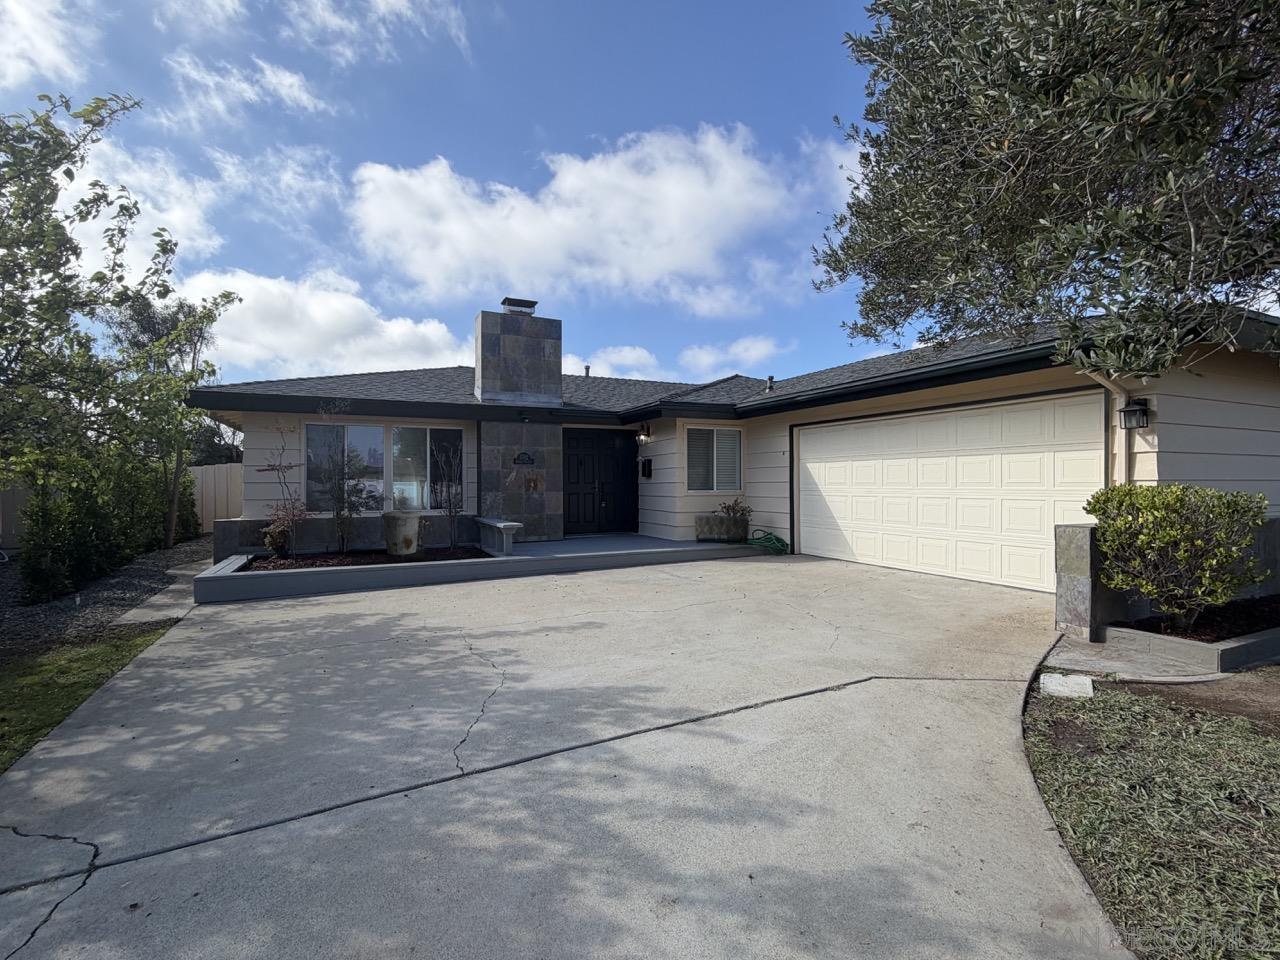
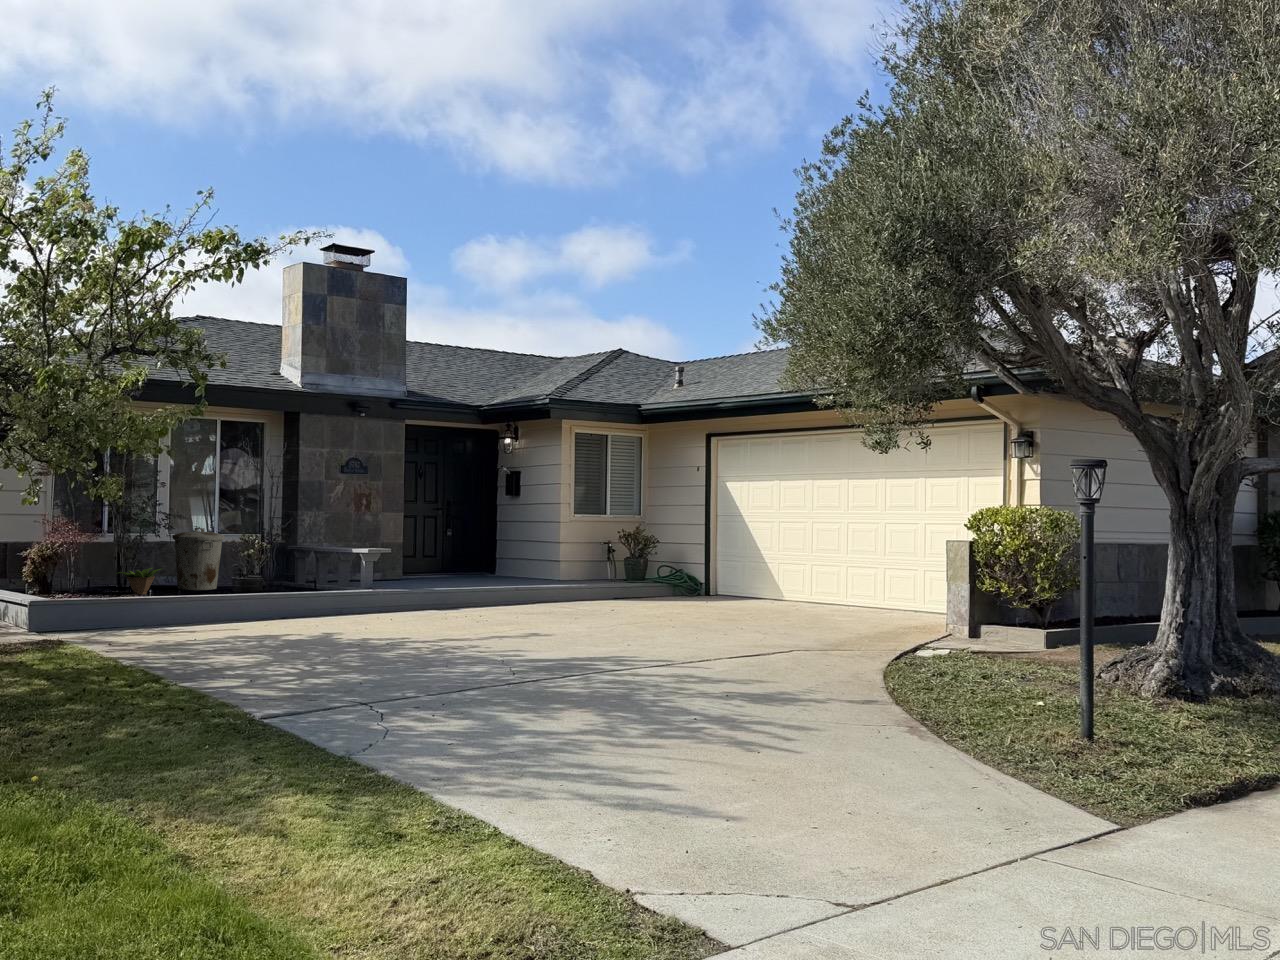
bench: present [695,515,749,543] -> none [581,547,653,584]
decorative plant: none [329,539,369,560] -> present [118,568,161,594]

